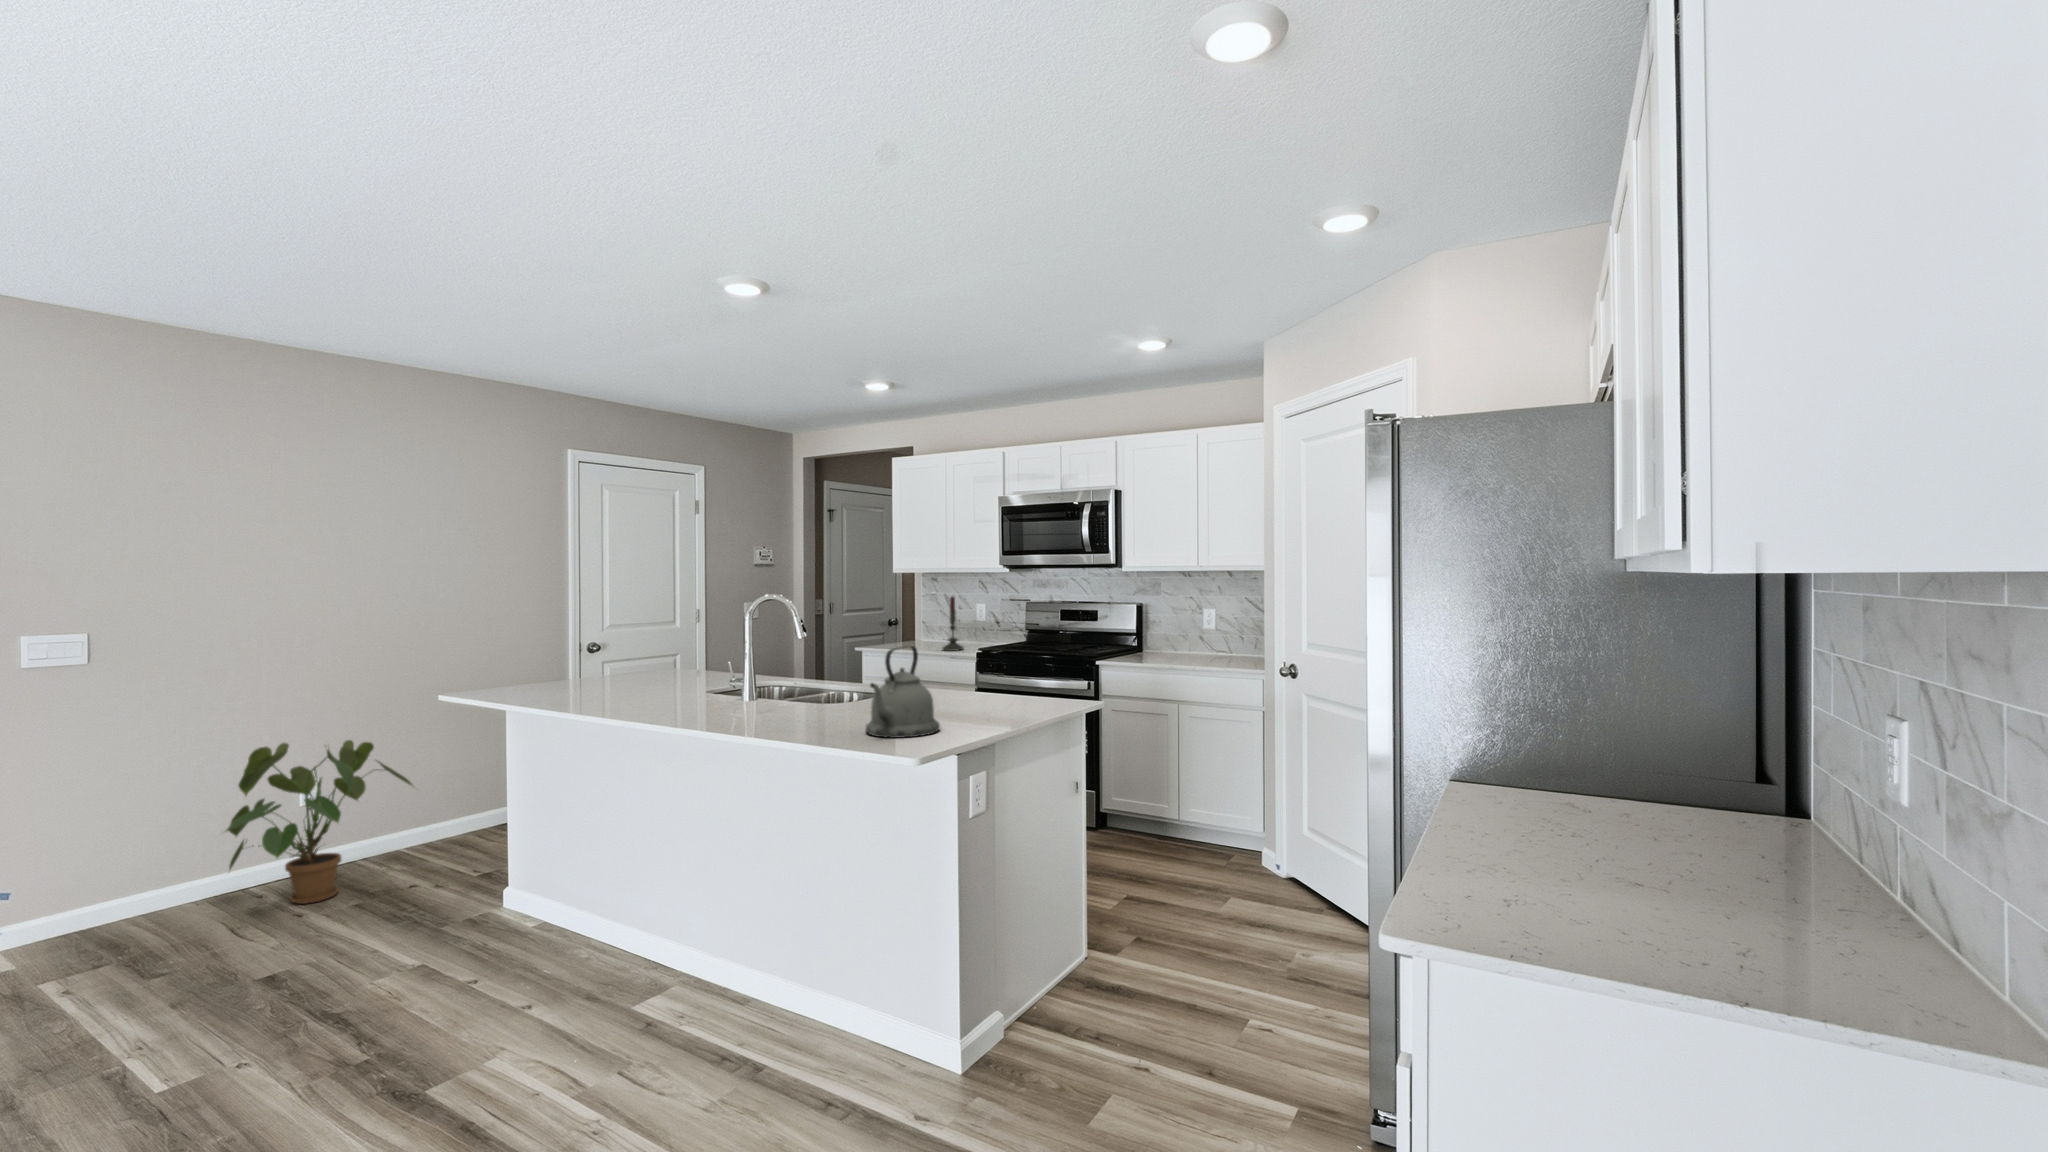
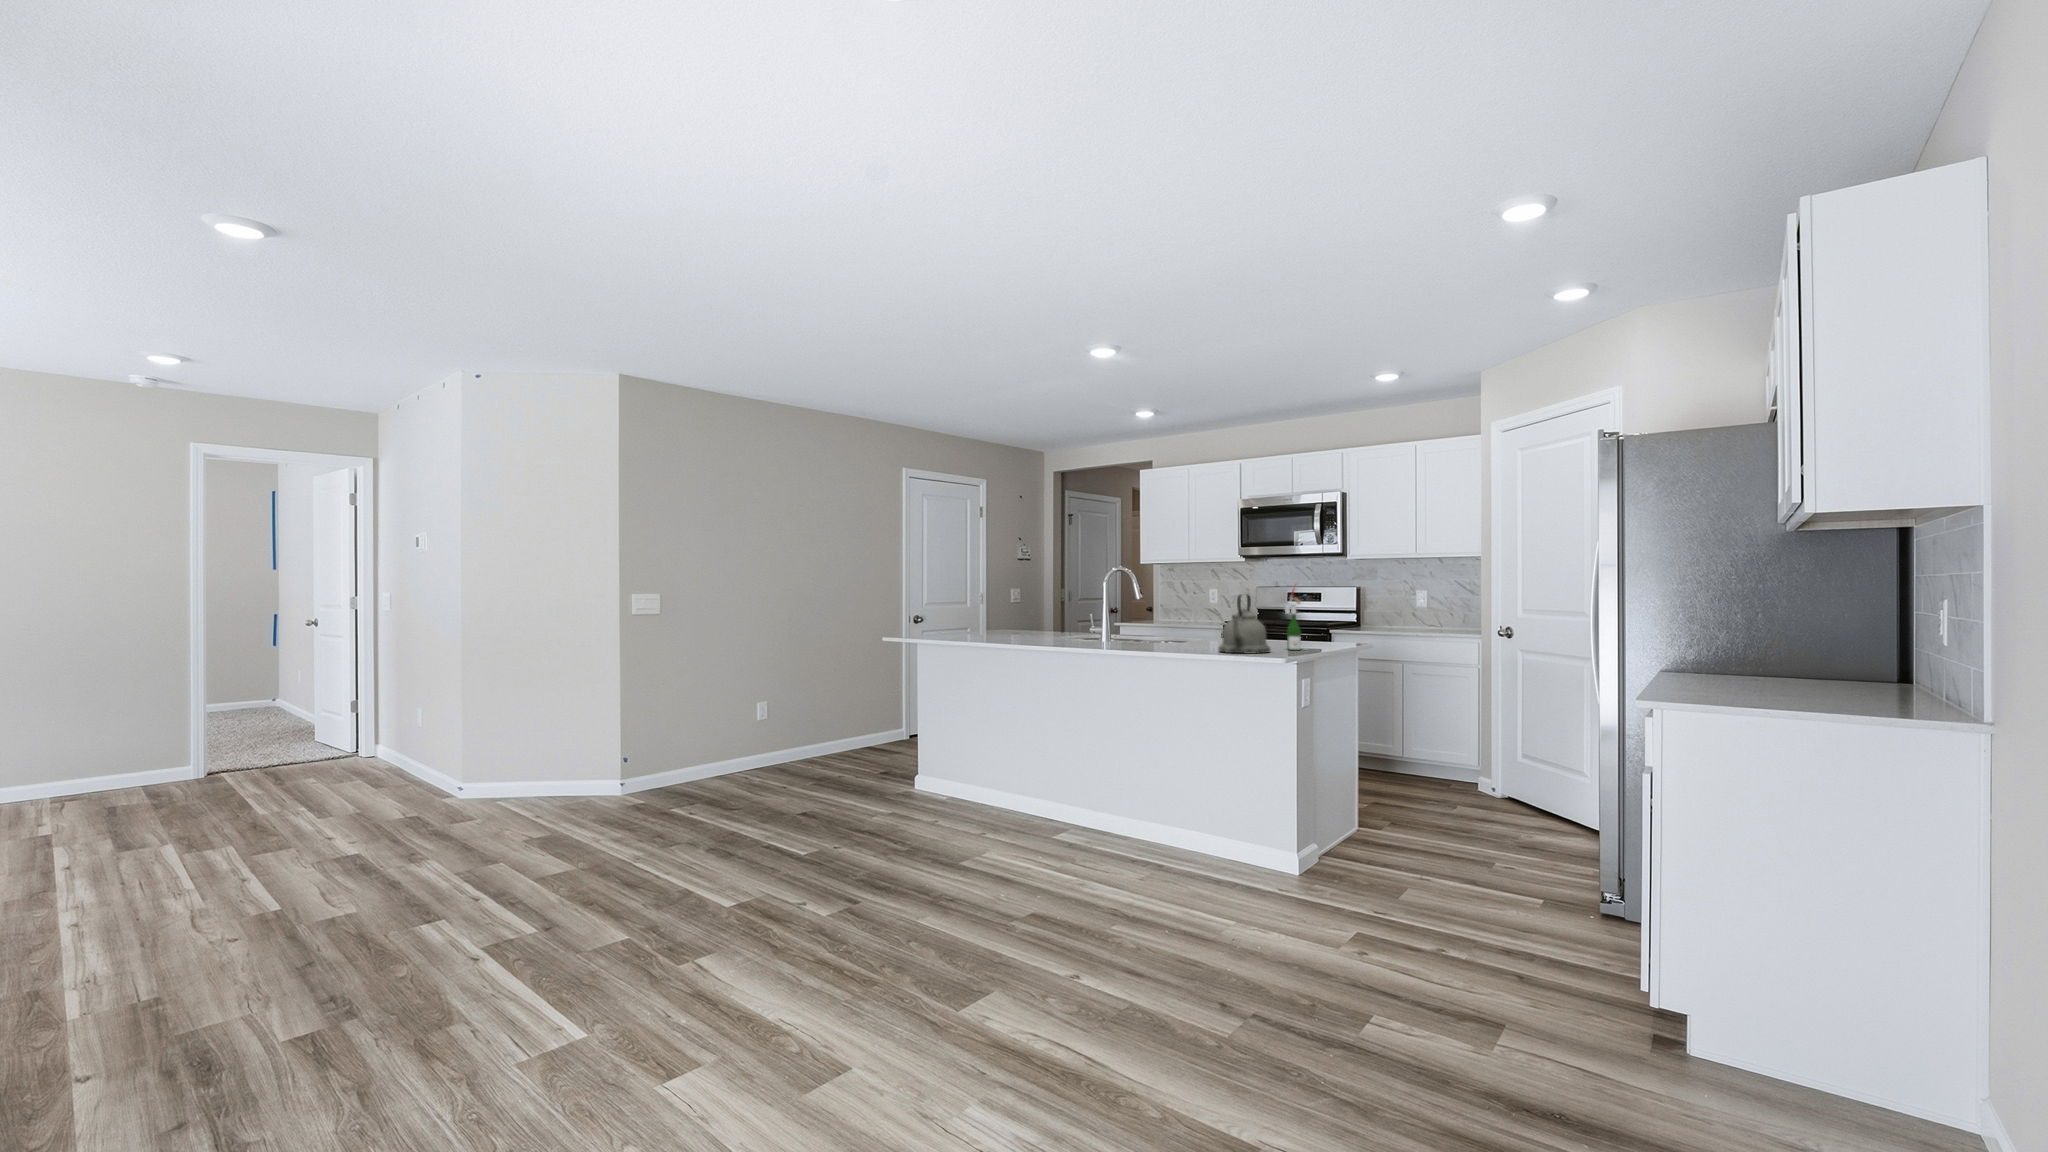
candle: present [943,596,964,651] -> none [1182,581,1200,626]
wine bottle: none [971,626,1001,724] -> present [1285,585,1301,650]
house plant: present [225,740,412,904] -> none [726,672,835,782]

